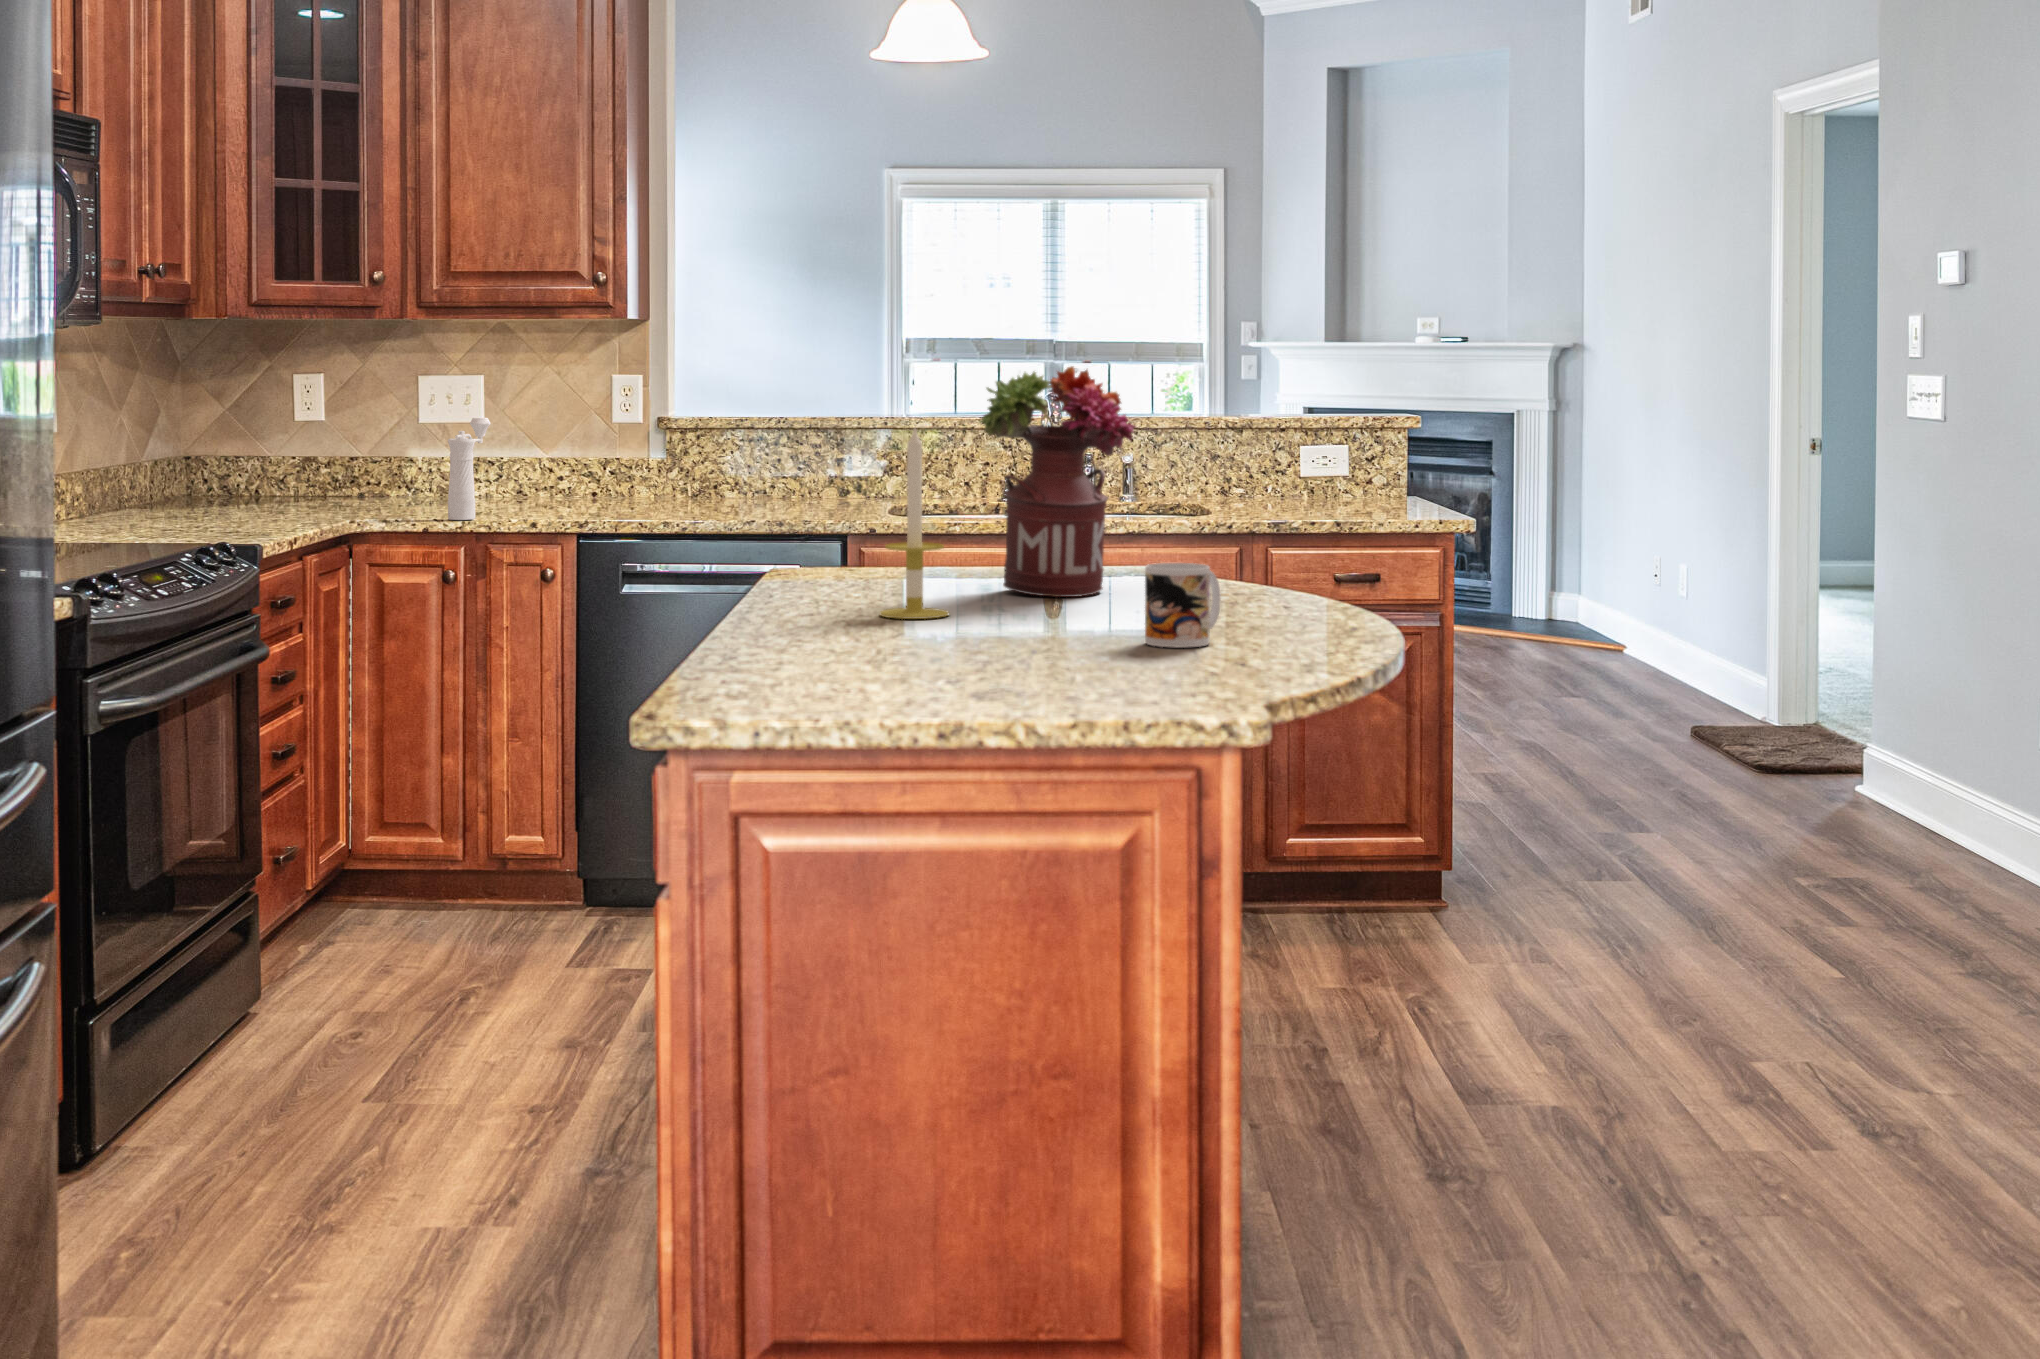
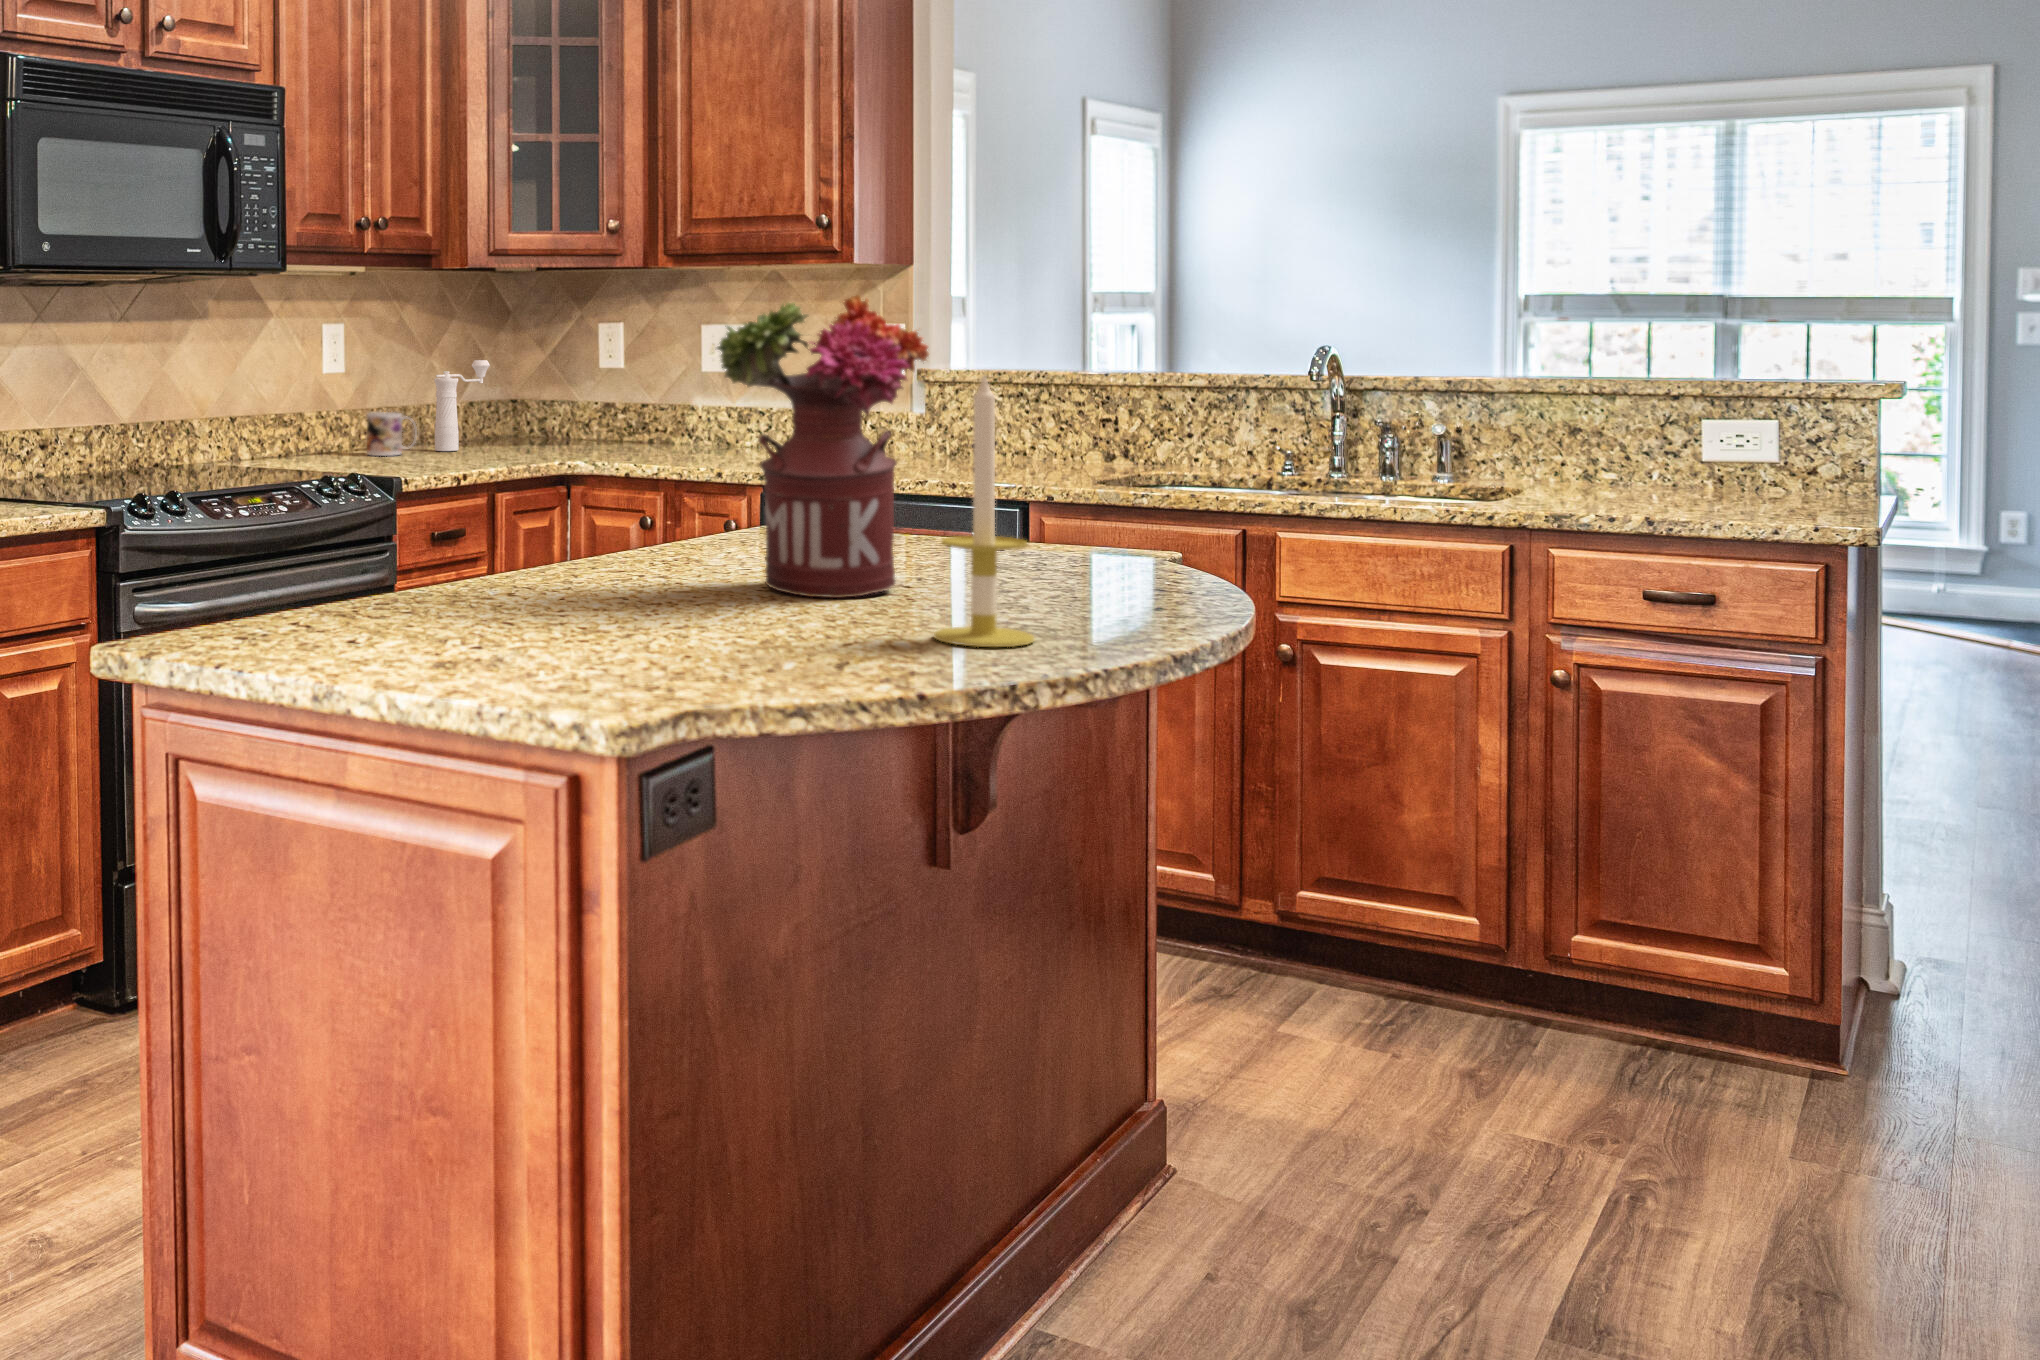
pepper mill: present [448,418,491,520] -> present [434,360,490,451]
candle: present [880,425,949,619] -> present [934,376,1034,647]
mug: present [1145,563,1221,647] -> present [367,412,414,456]

